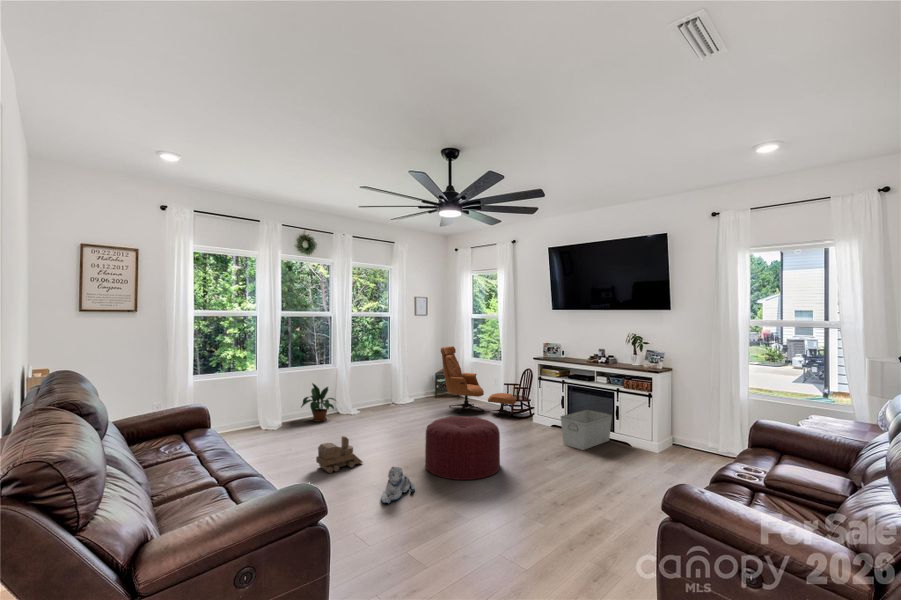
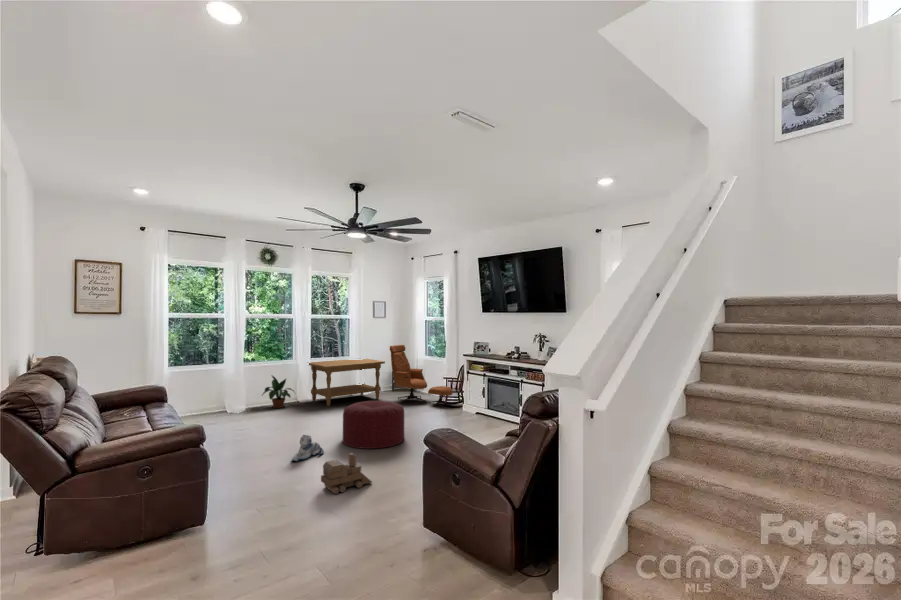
coffee table: none [348,361,435,418] -> present [309,359,385,406]
storage bin: present [561,410,612,450] -> none [470,399,517,431]
toy train: present [316,436,362,473] -> present [321,453,372,494]

